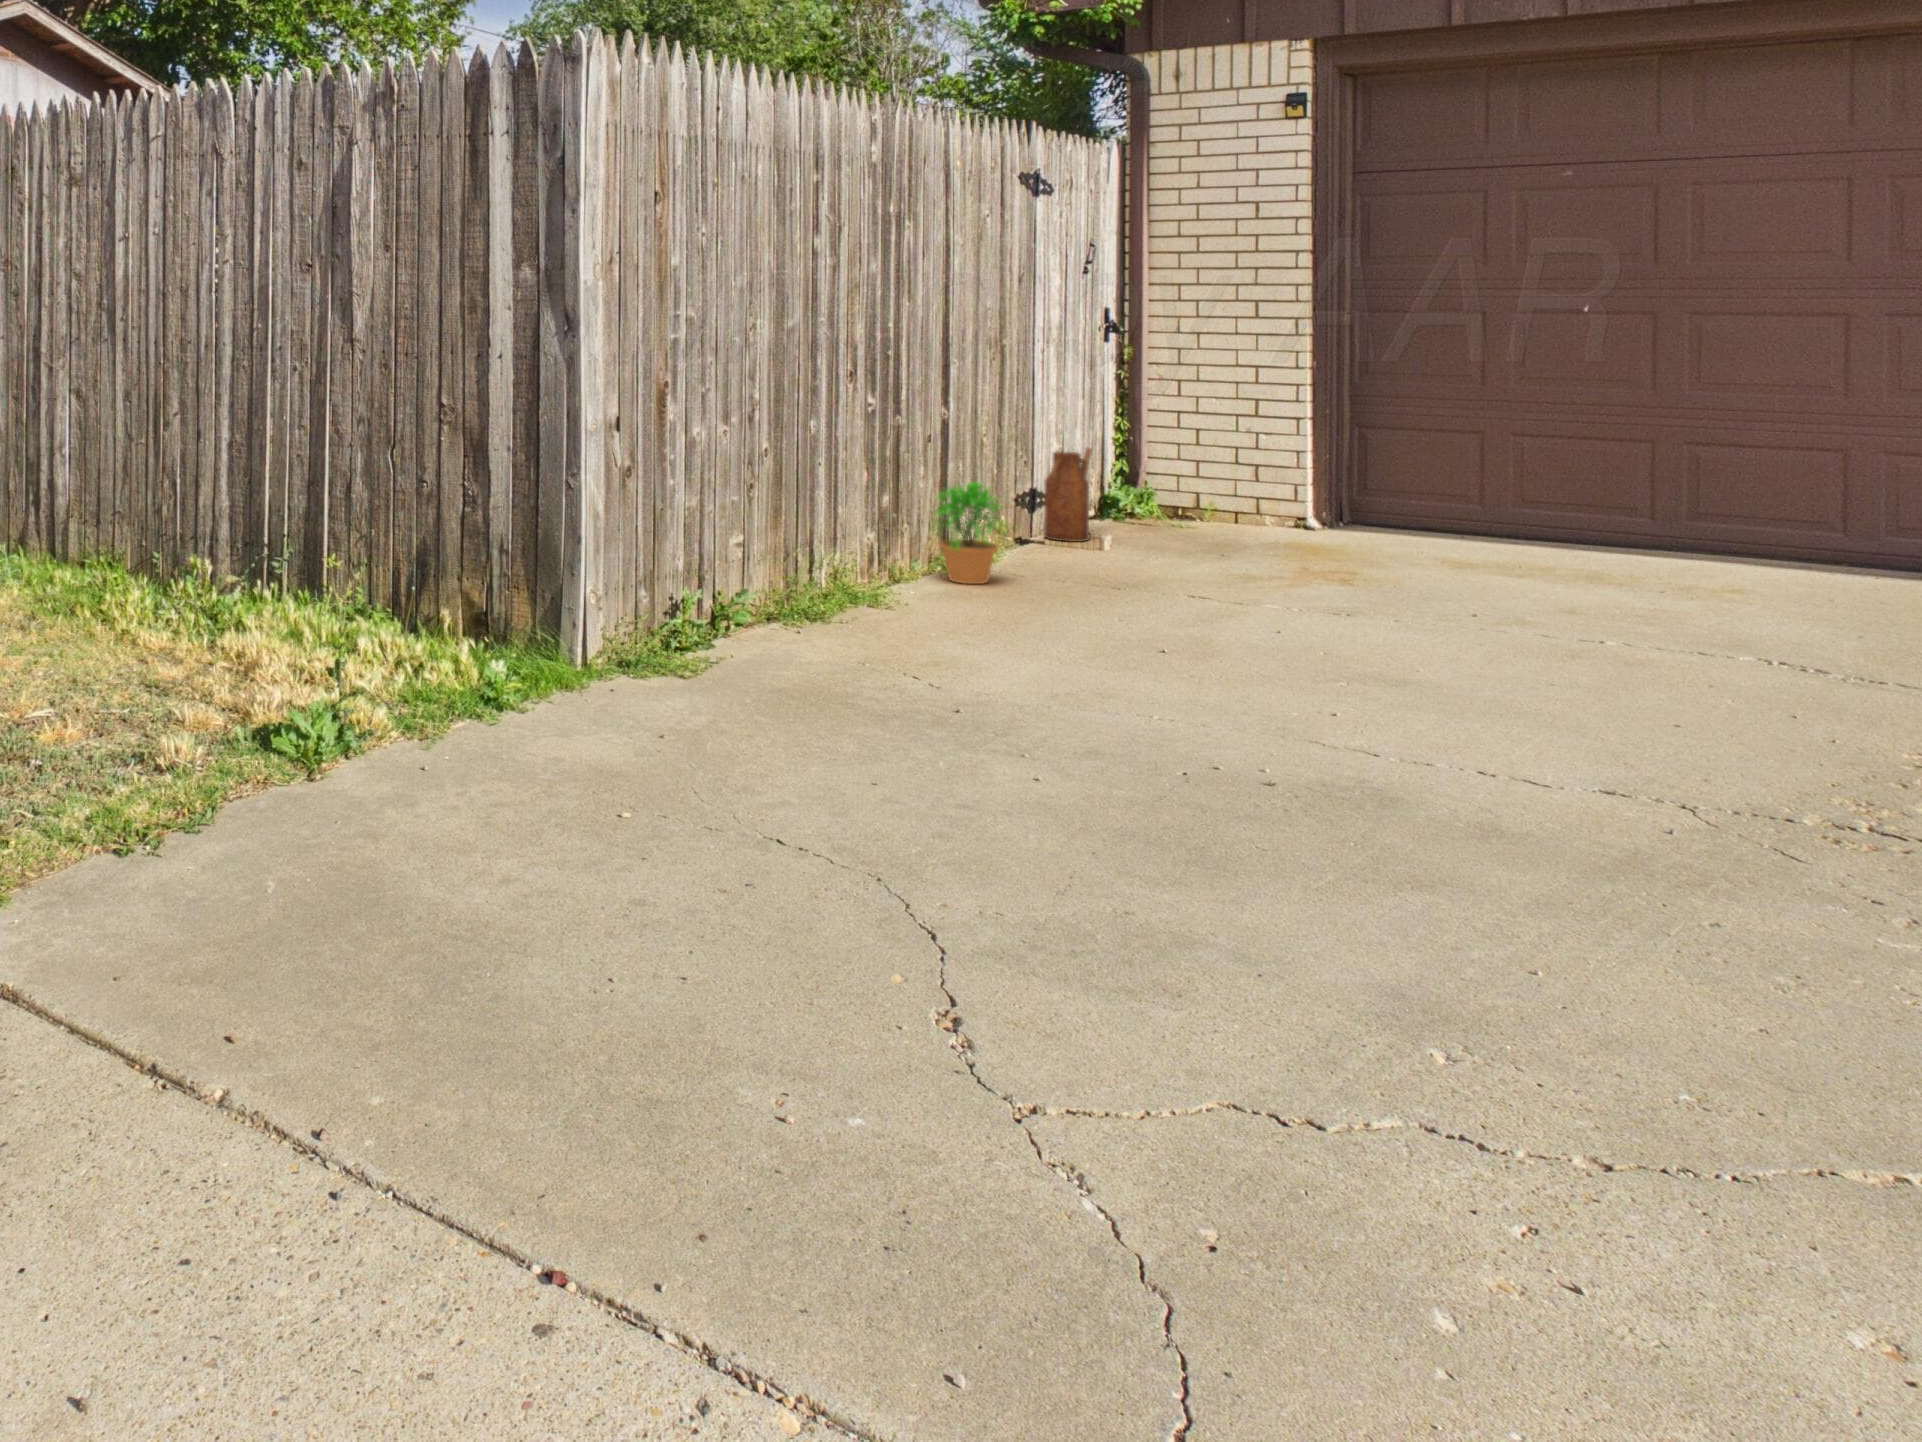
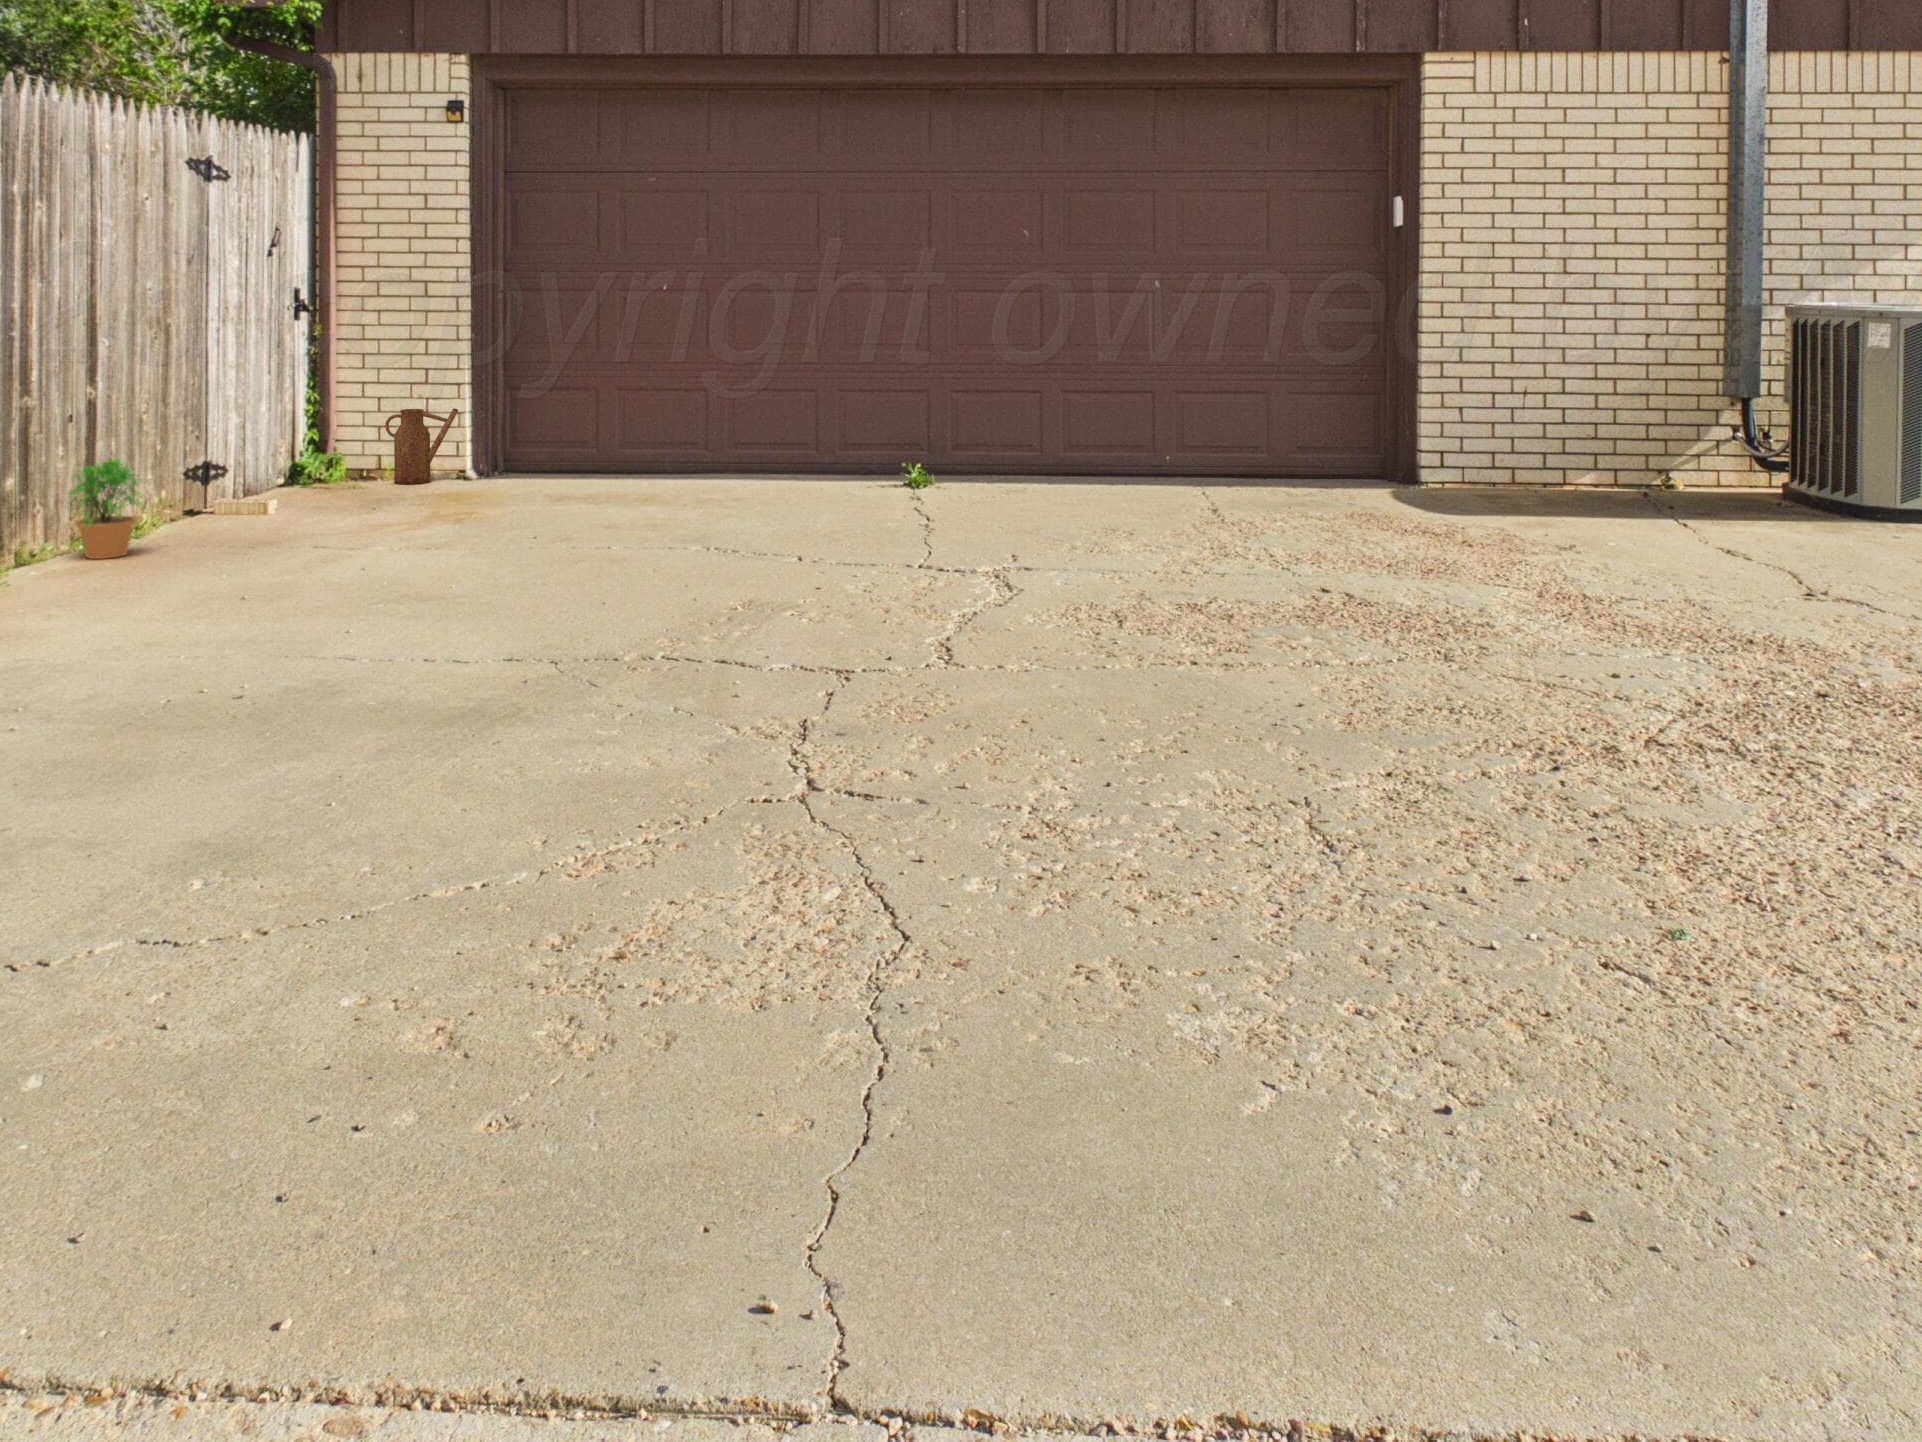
watering can: present [1044,448,1092,542] -> present [385,408,458,484]

